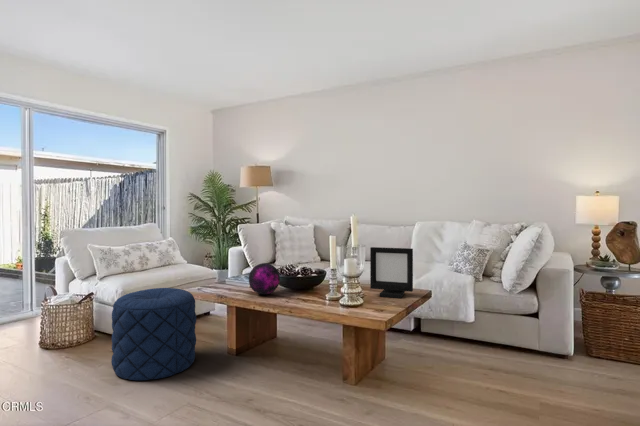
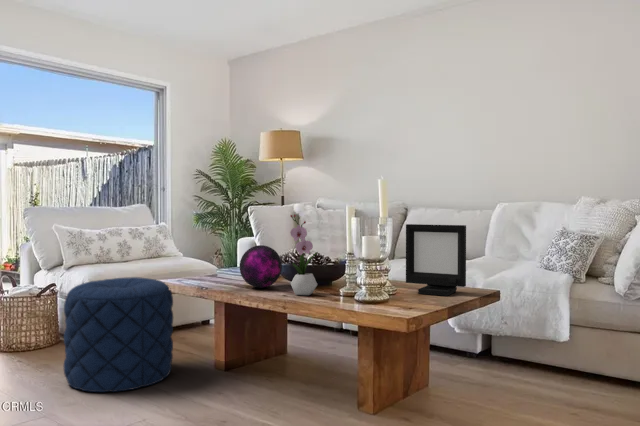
flower arrangement: none [290,243,310,301] -> present [290,215,318,295]

